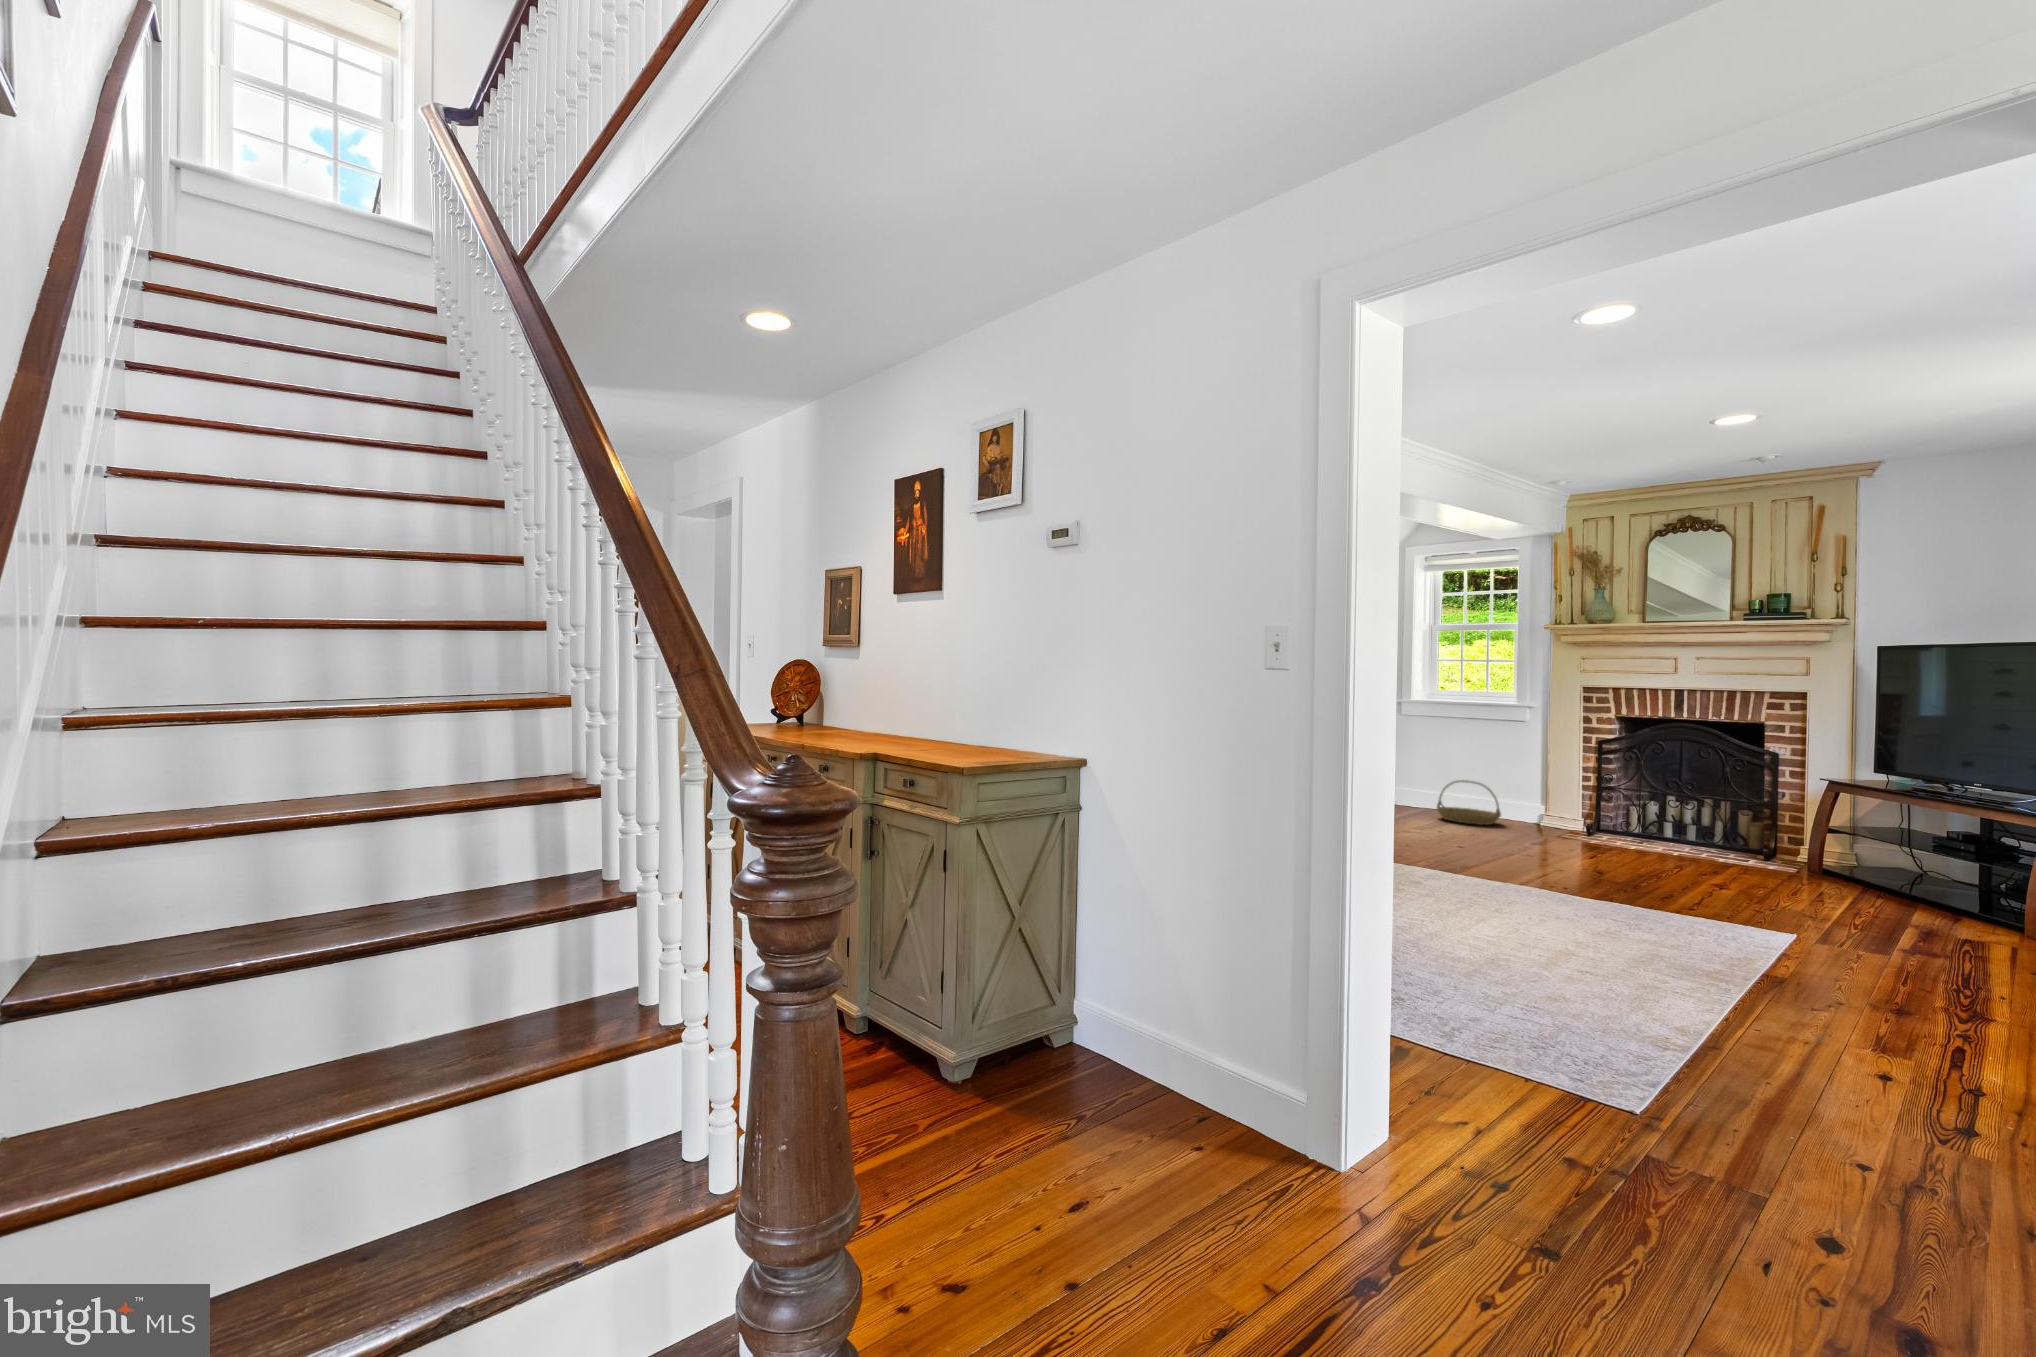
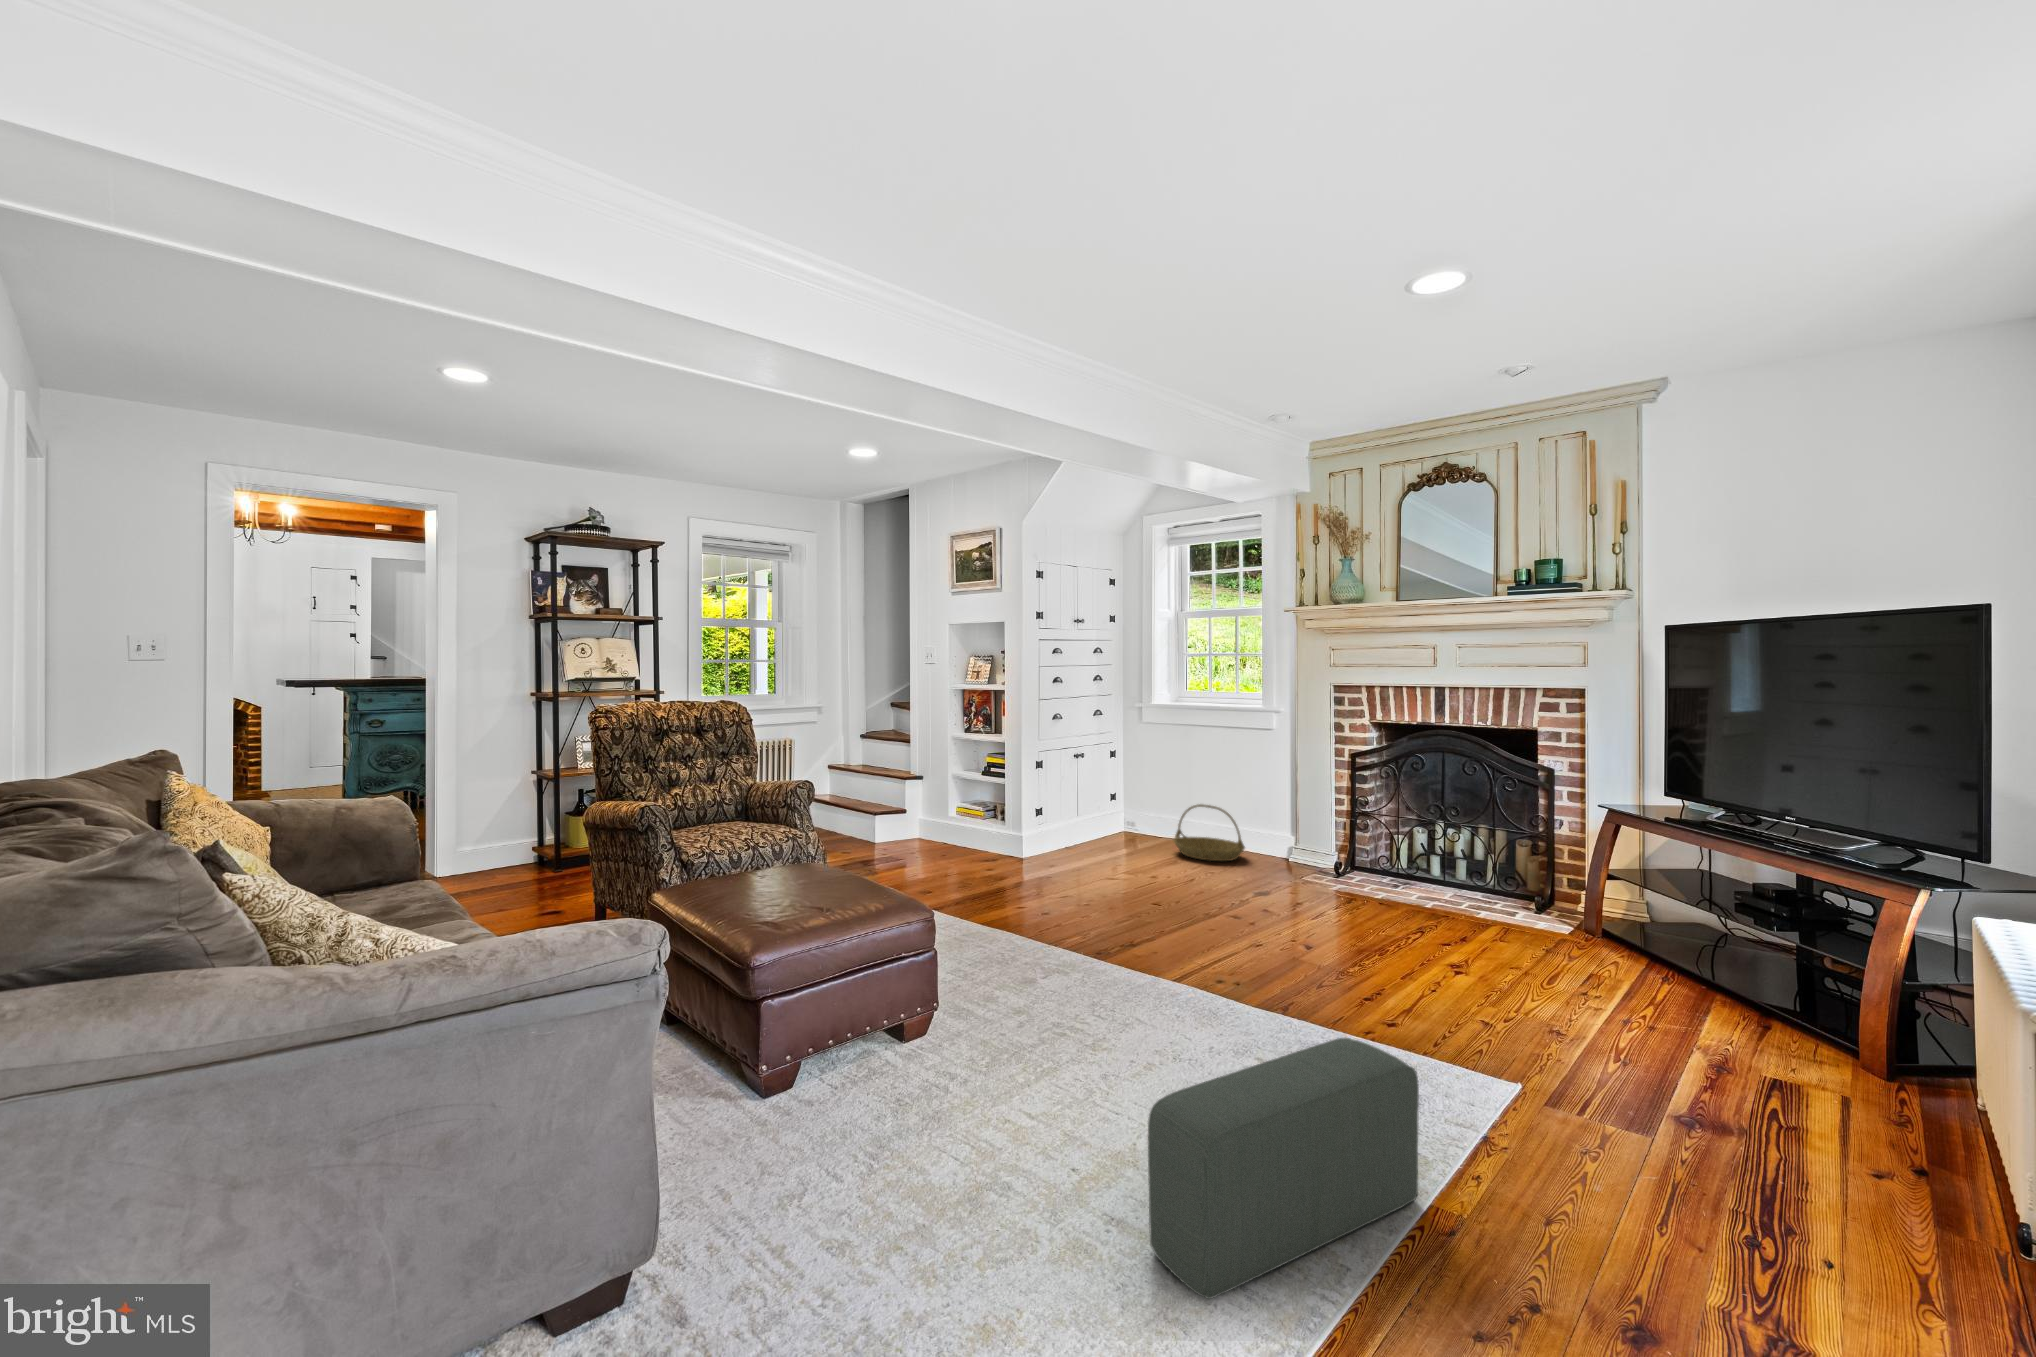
pouf: none [1616,883,1764,996] -> present [1148,1038,1419,1299]

